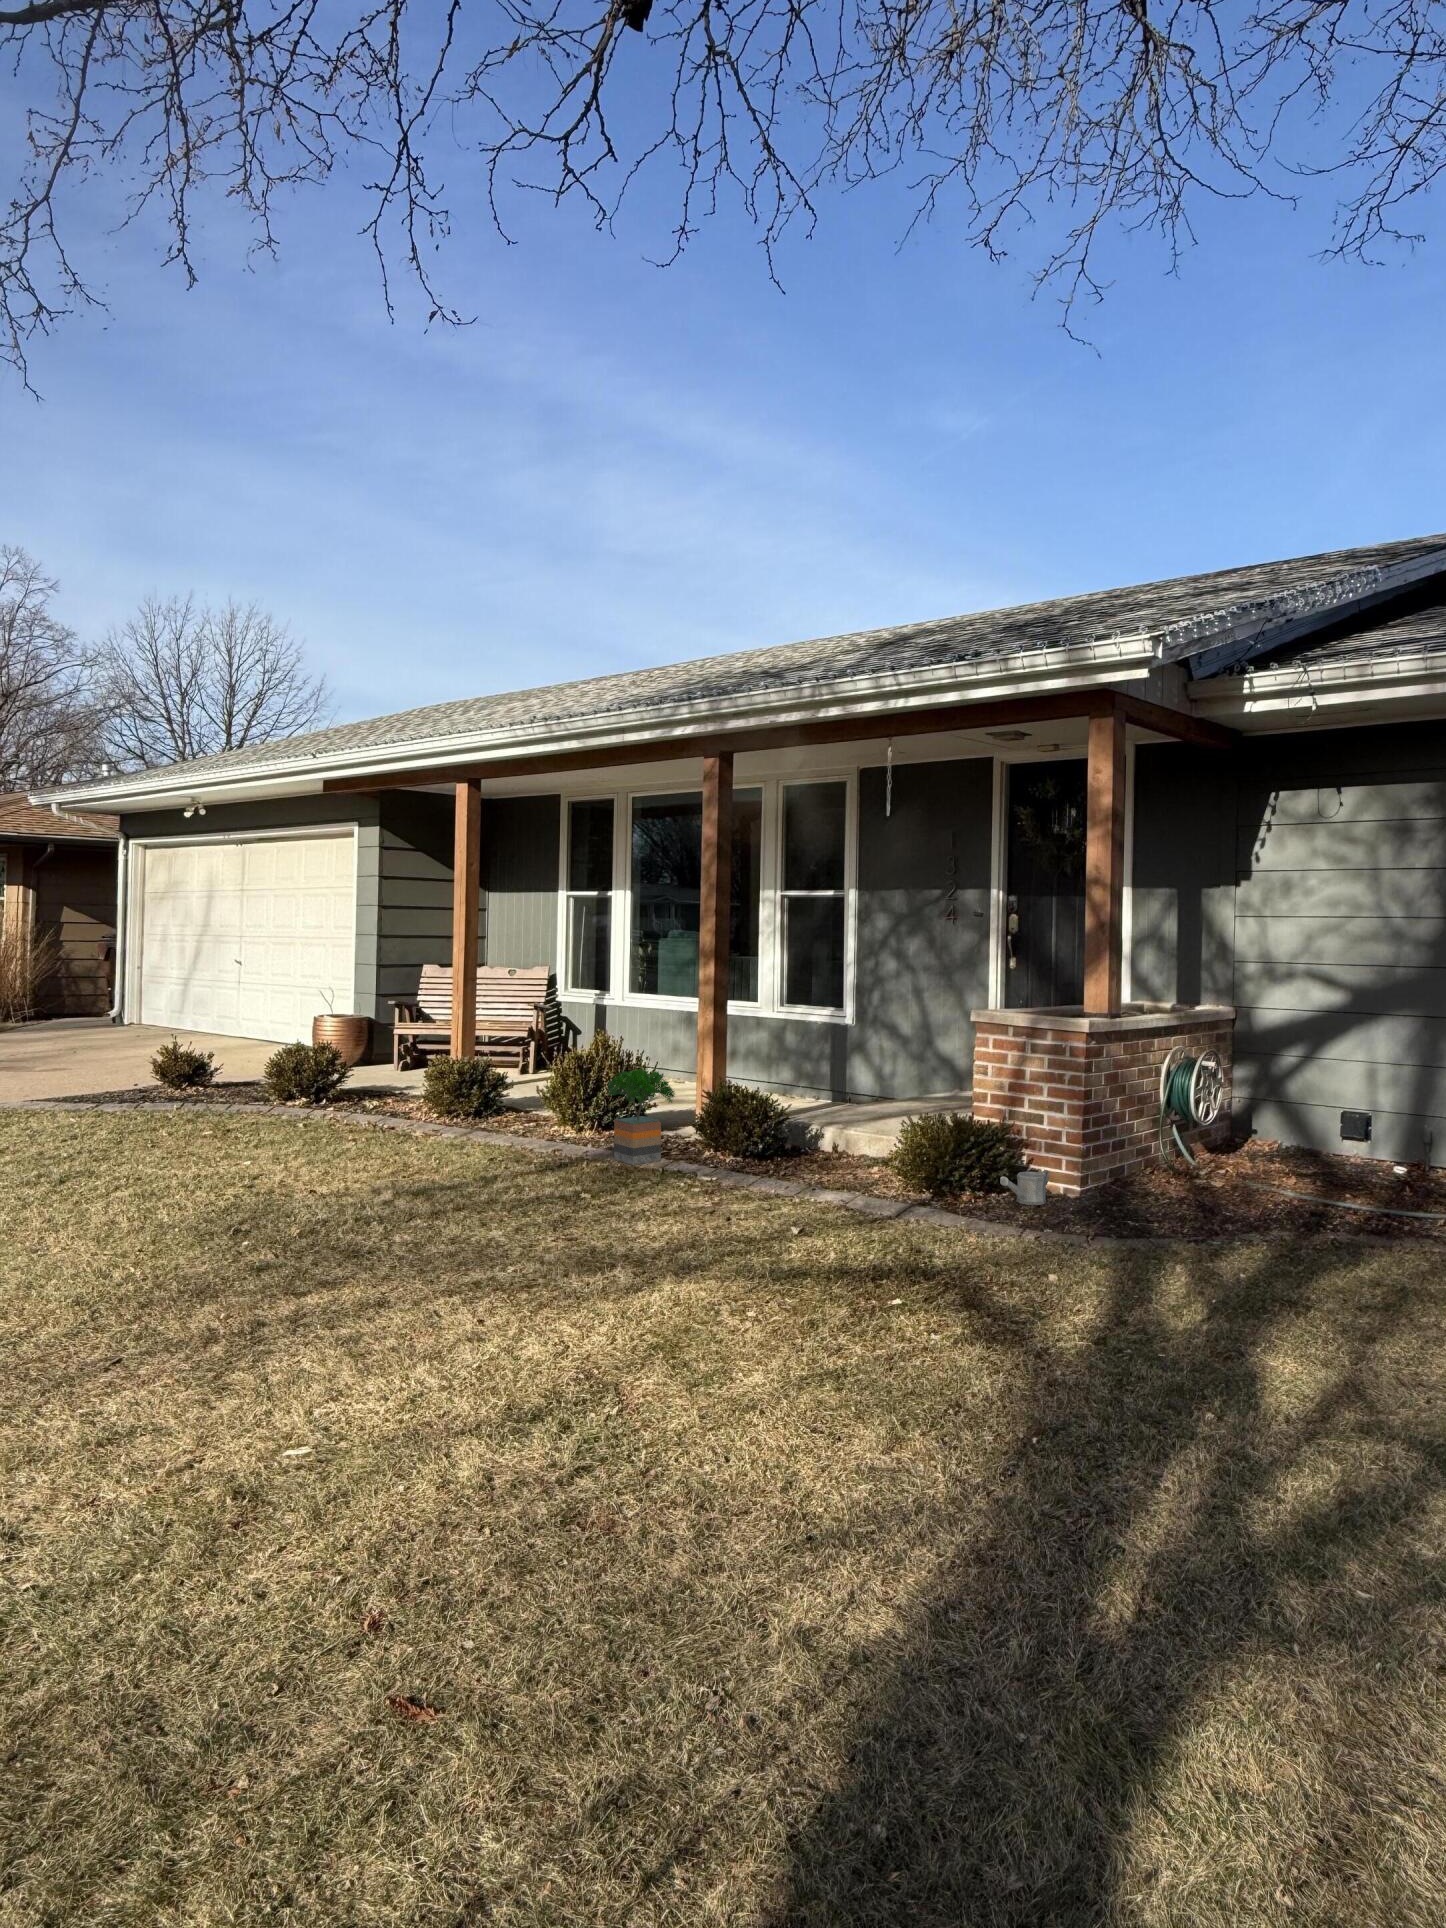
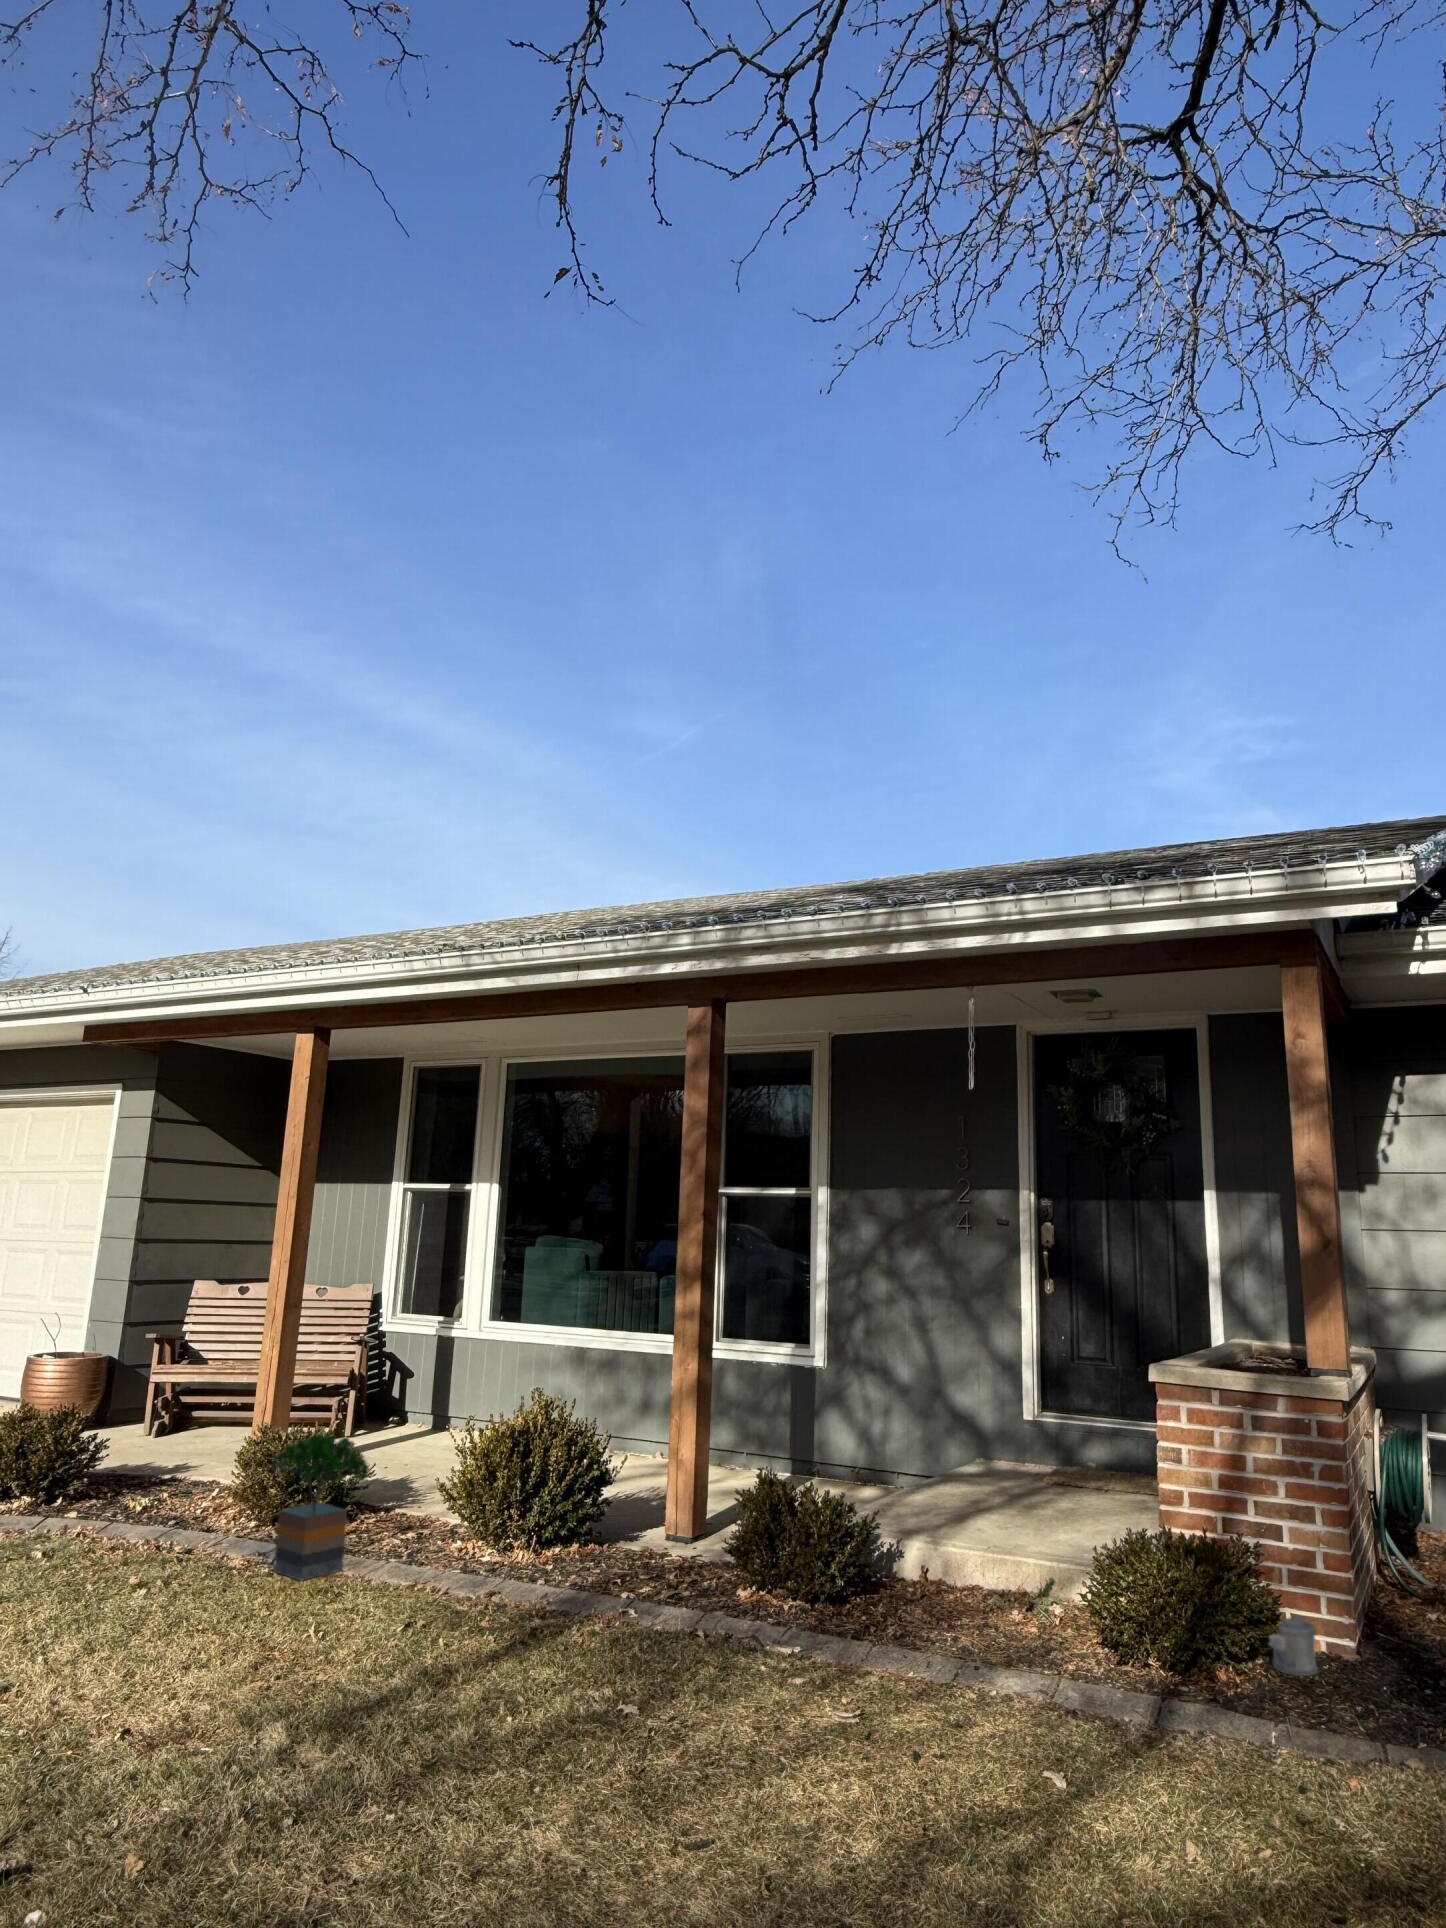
potted tree: present [609,1070,675,1165] -> present [272,1435,370,1581]

